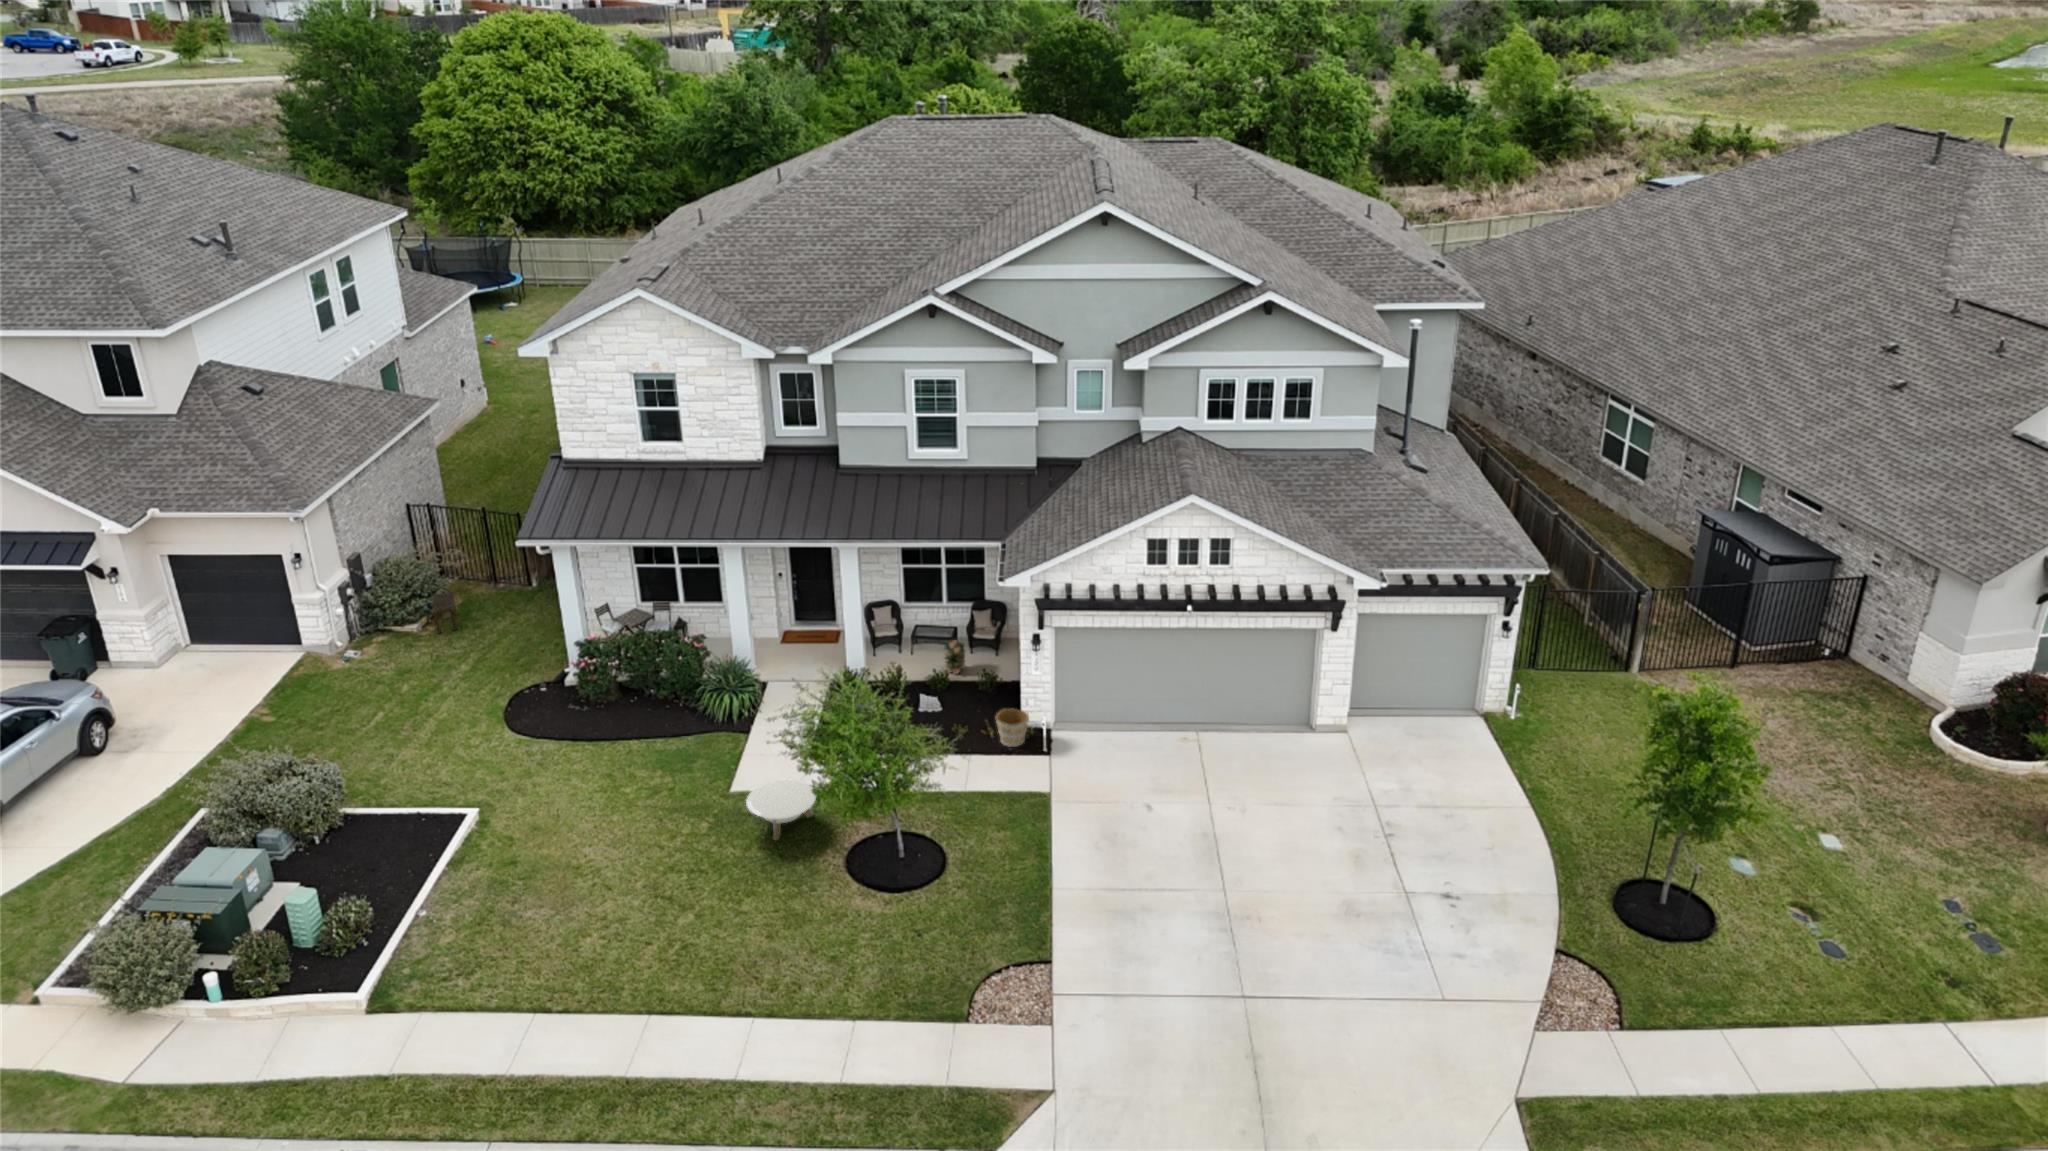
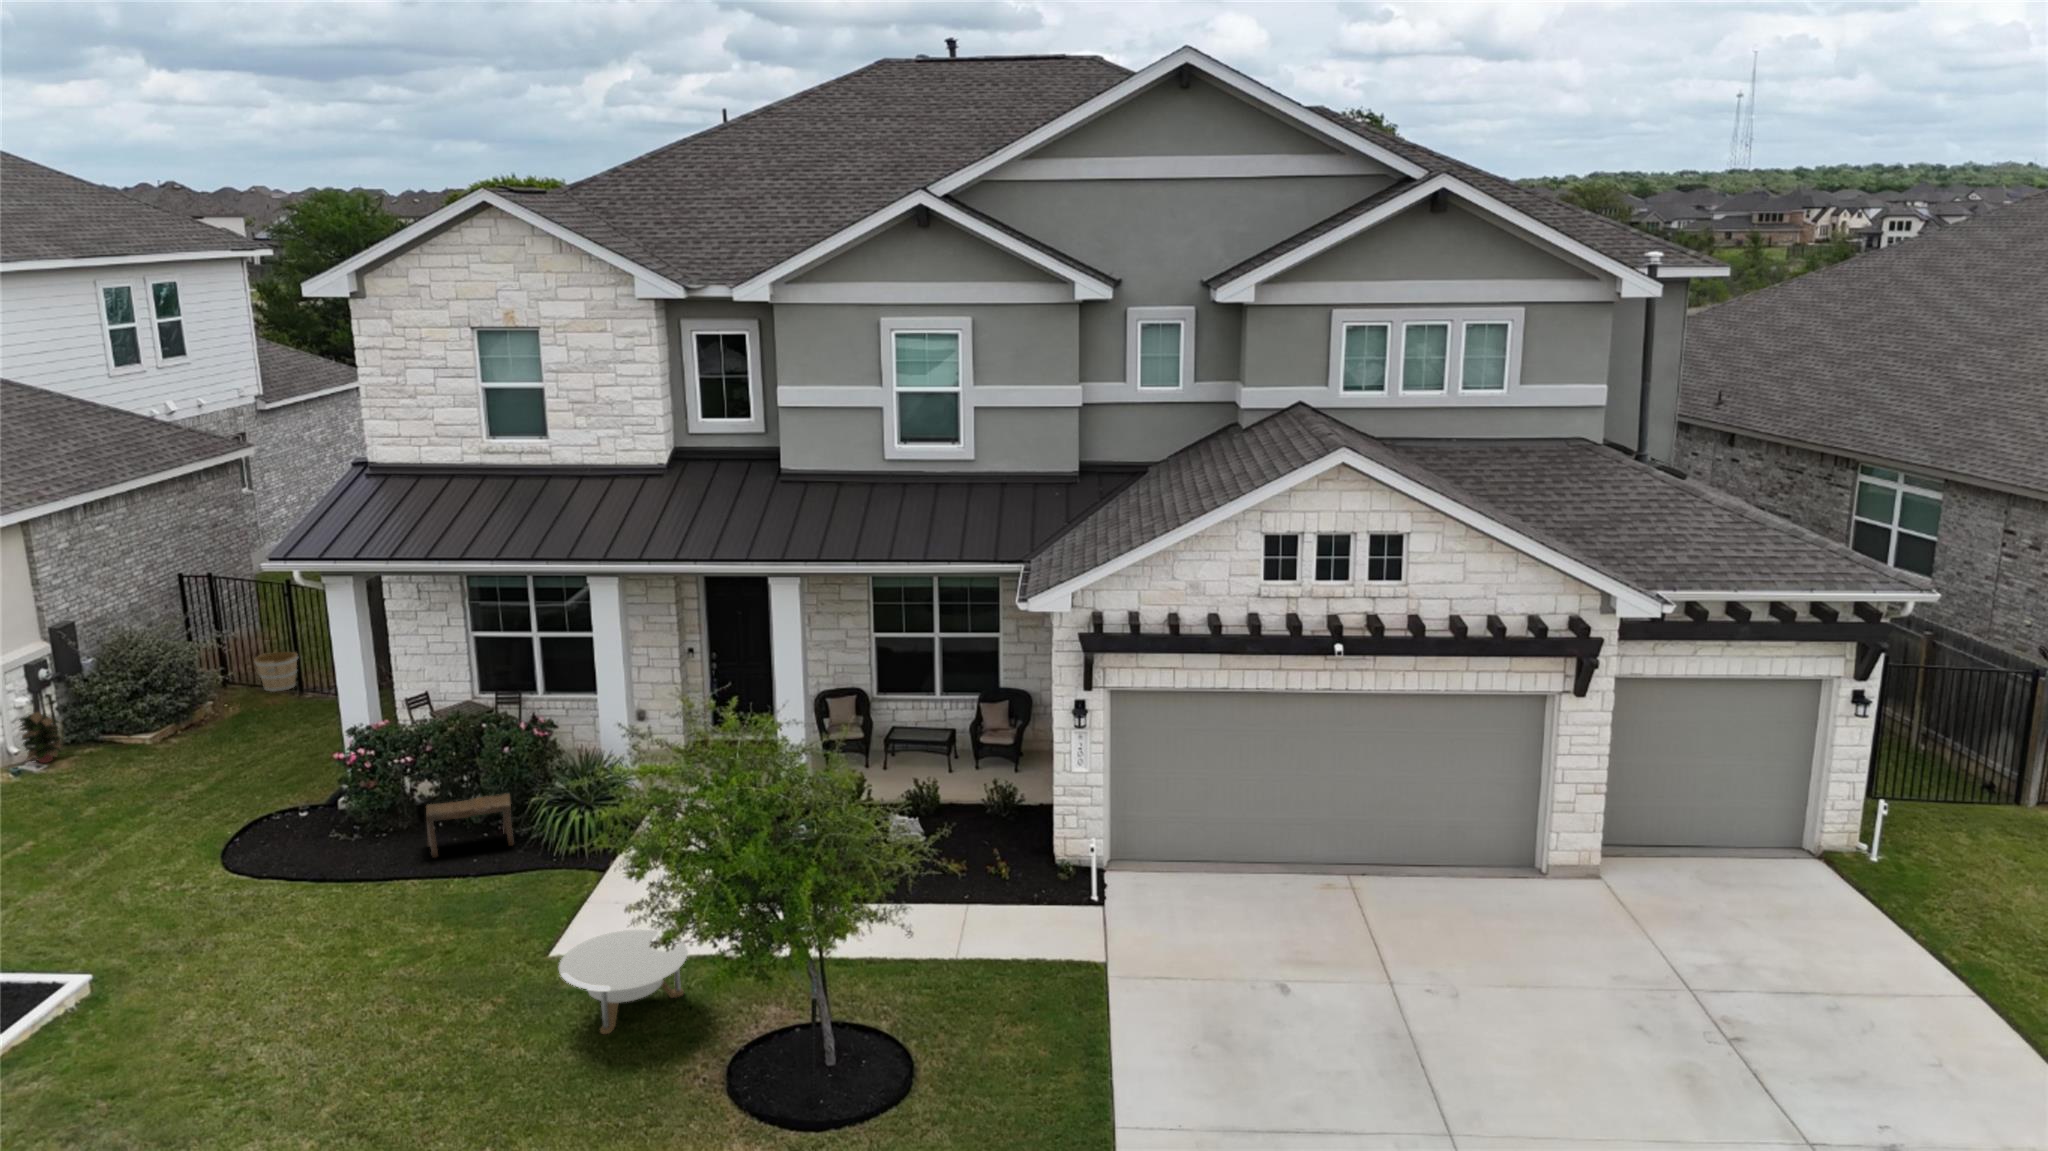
bench: present [432,592,457,634] -> present [426,793,513,858]
decorative plant: present [945,640,965,674] -> present [20,712,61,763]
wooden bucket: present [996,709,1029,747] -> present [255,652,298,692]

